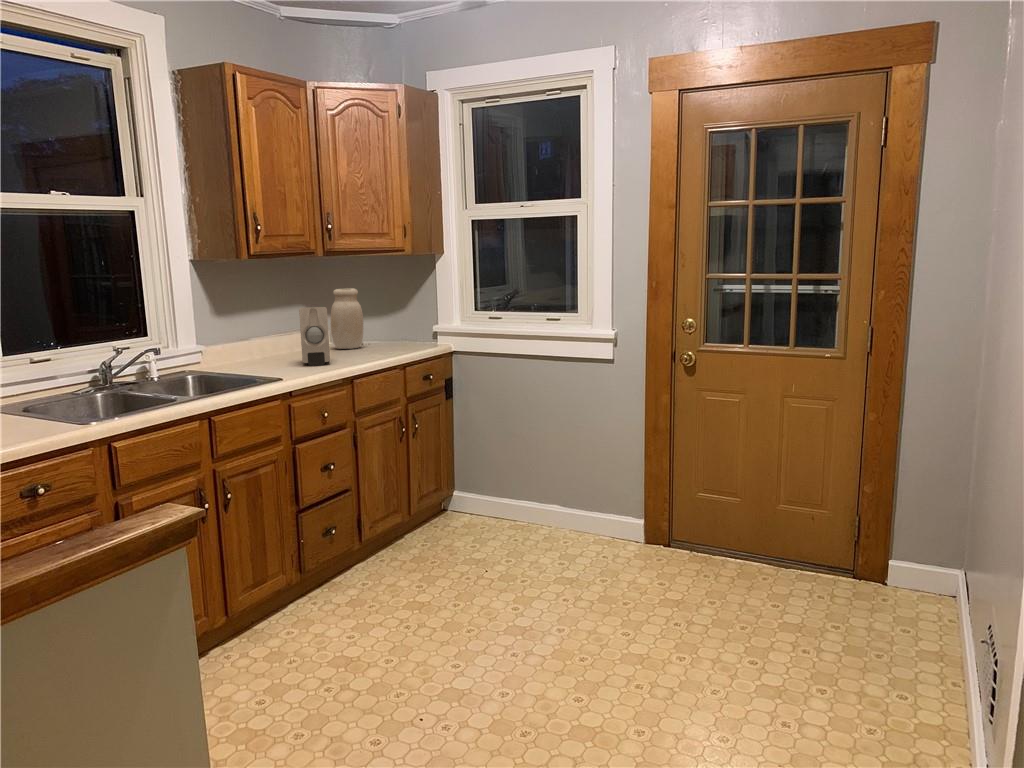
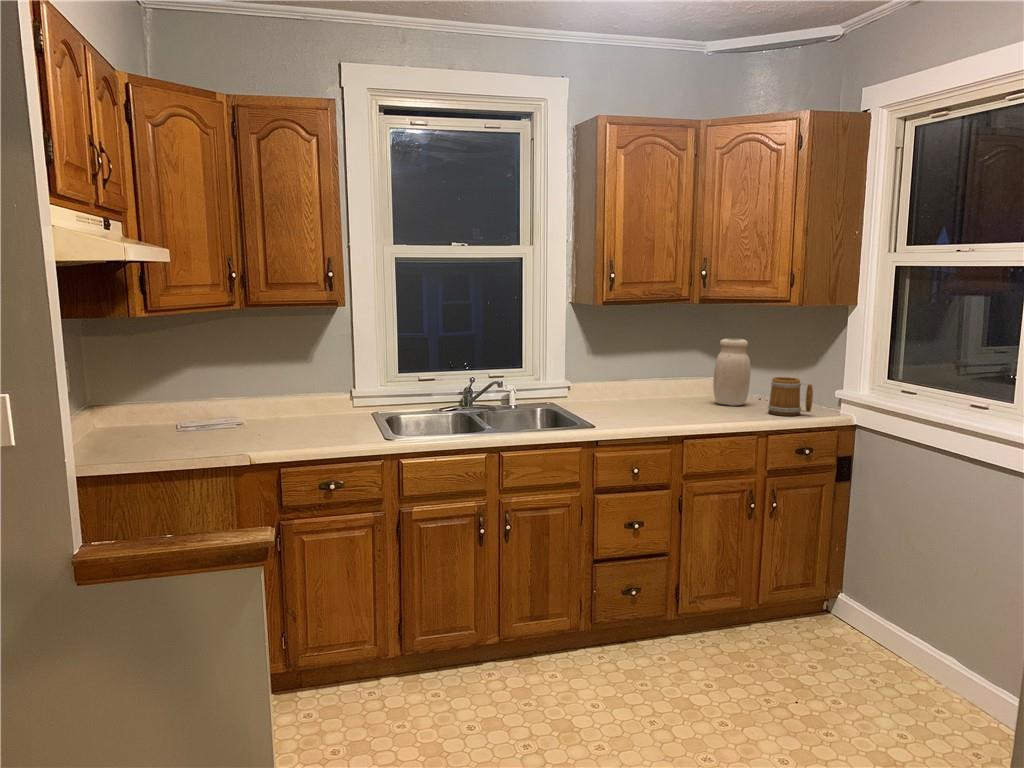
soap dispenser: present [299,307,330,366] -> none [643,357,685,419]
mug: none [390,317,424,350] -> present [768,377,813,416]

